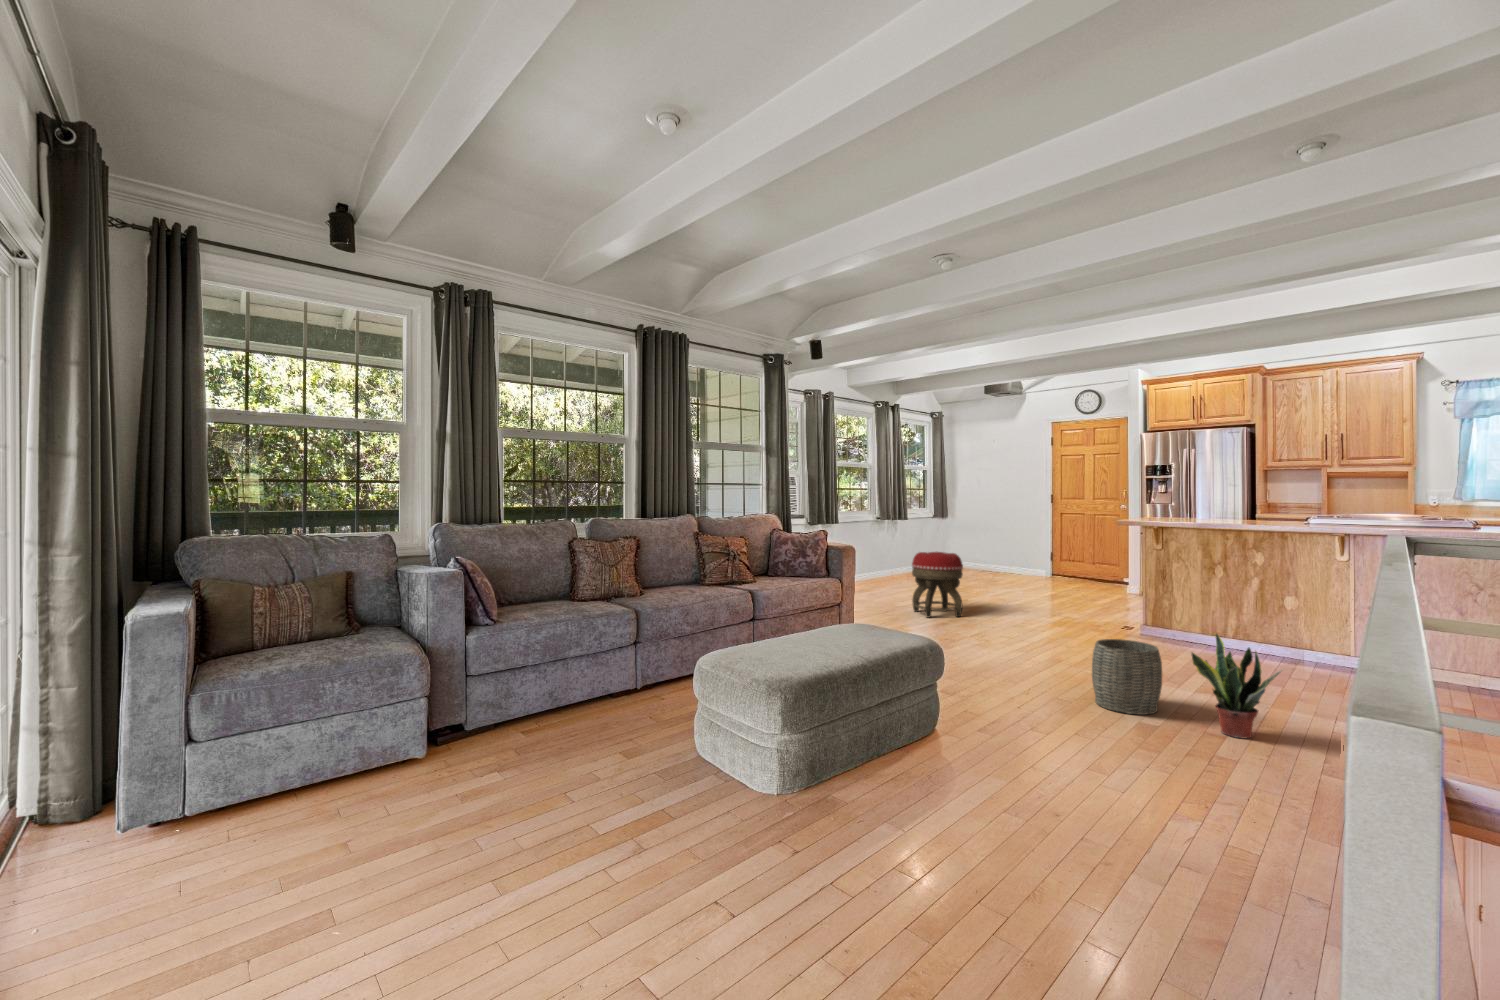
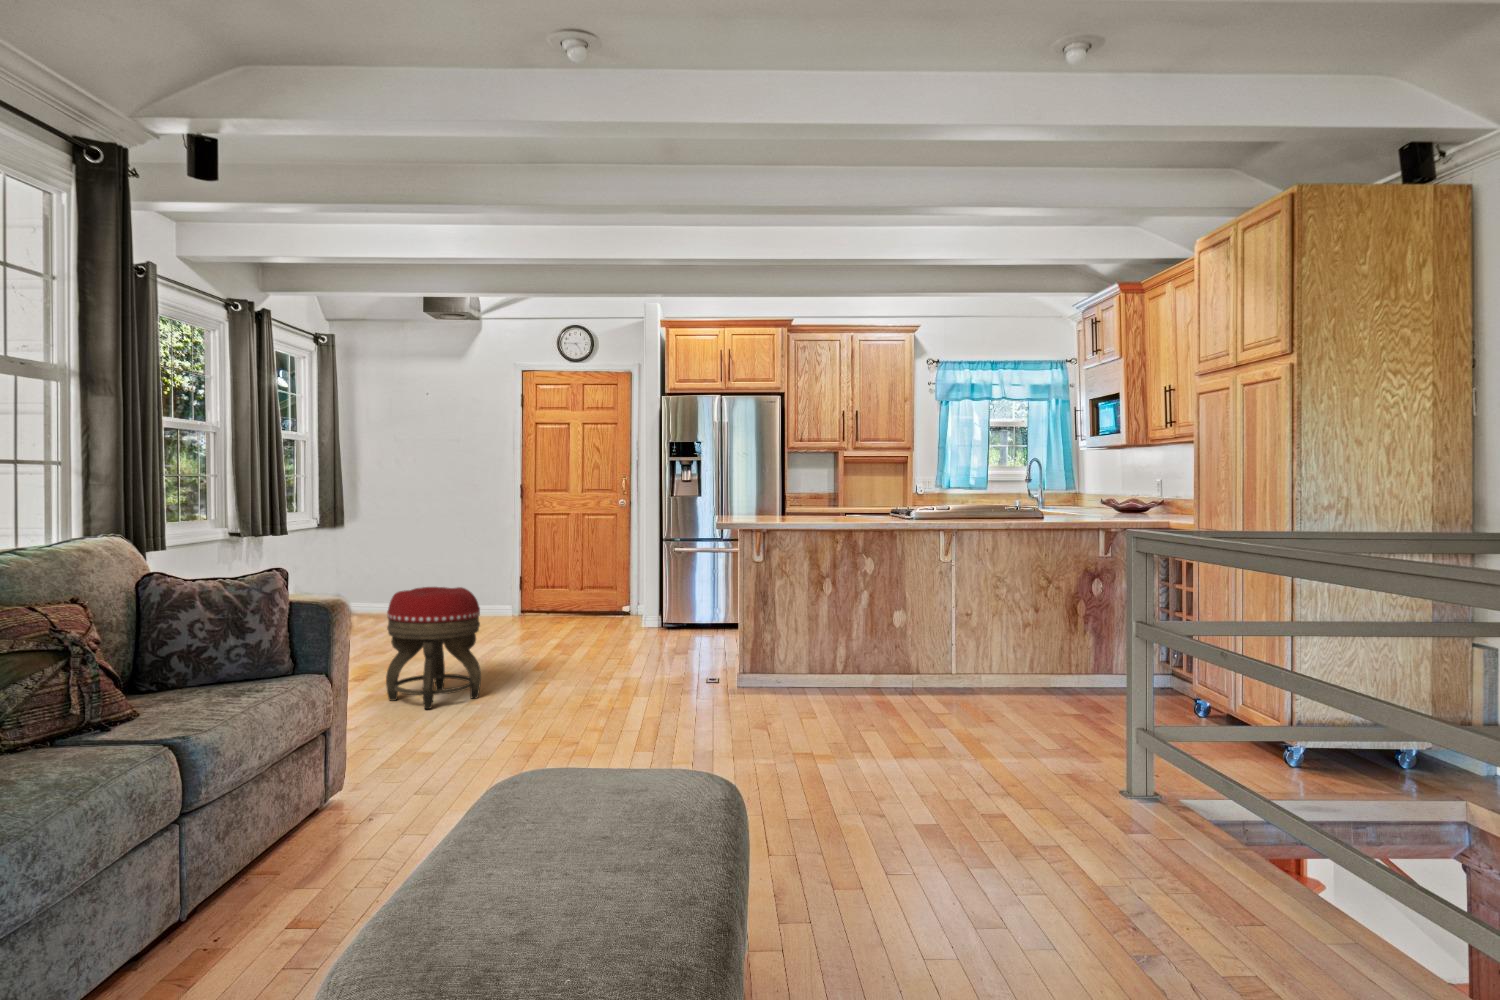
potted plant: present [1192,634,1280,738] -> none [969,685,1054,824]
woven basket: present [1092,639,1162,715] -> none [821,710,913,825]

